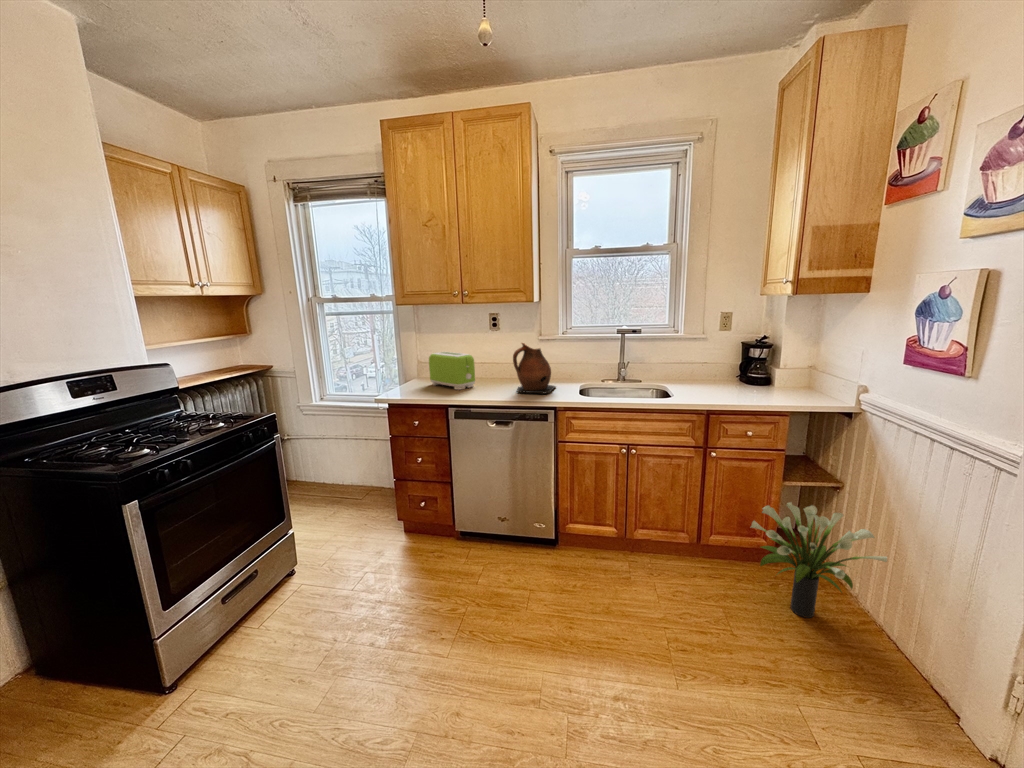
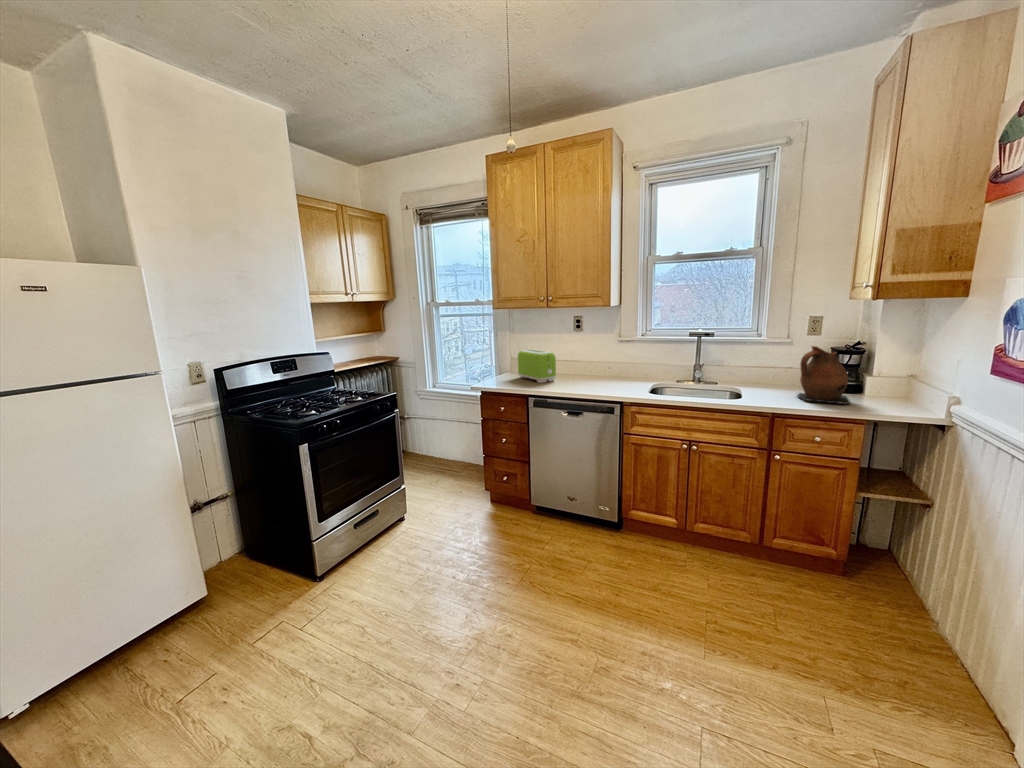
ceramic pitcher: present [513,343,555,394] -> present [798,346,850,404]
potted plant: present [751,502,887,618] -> none [806,512,954,630]

